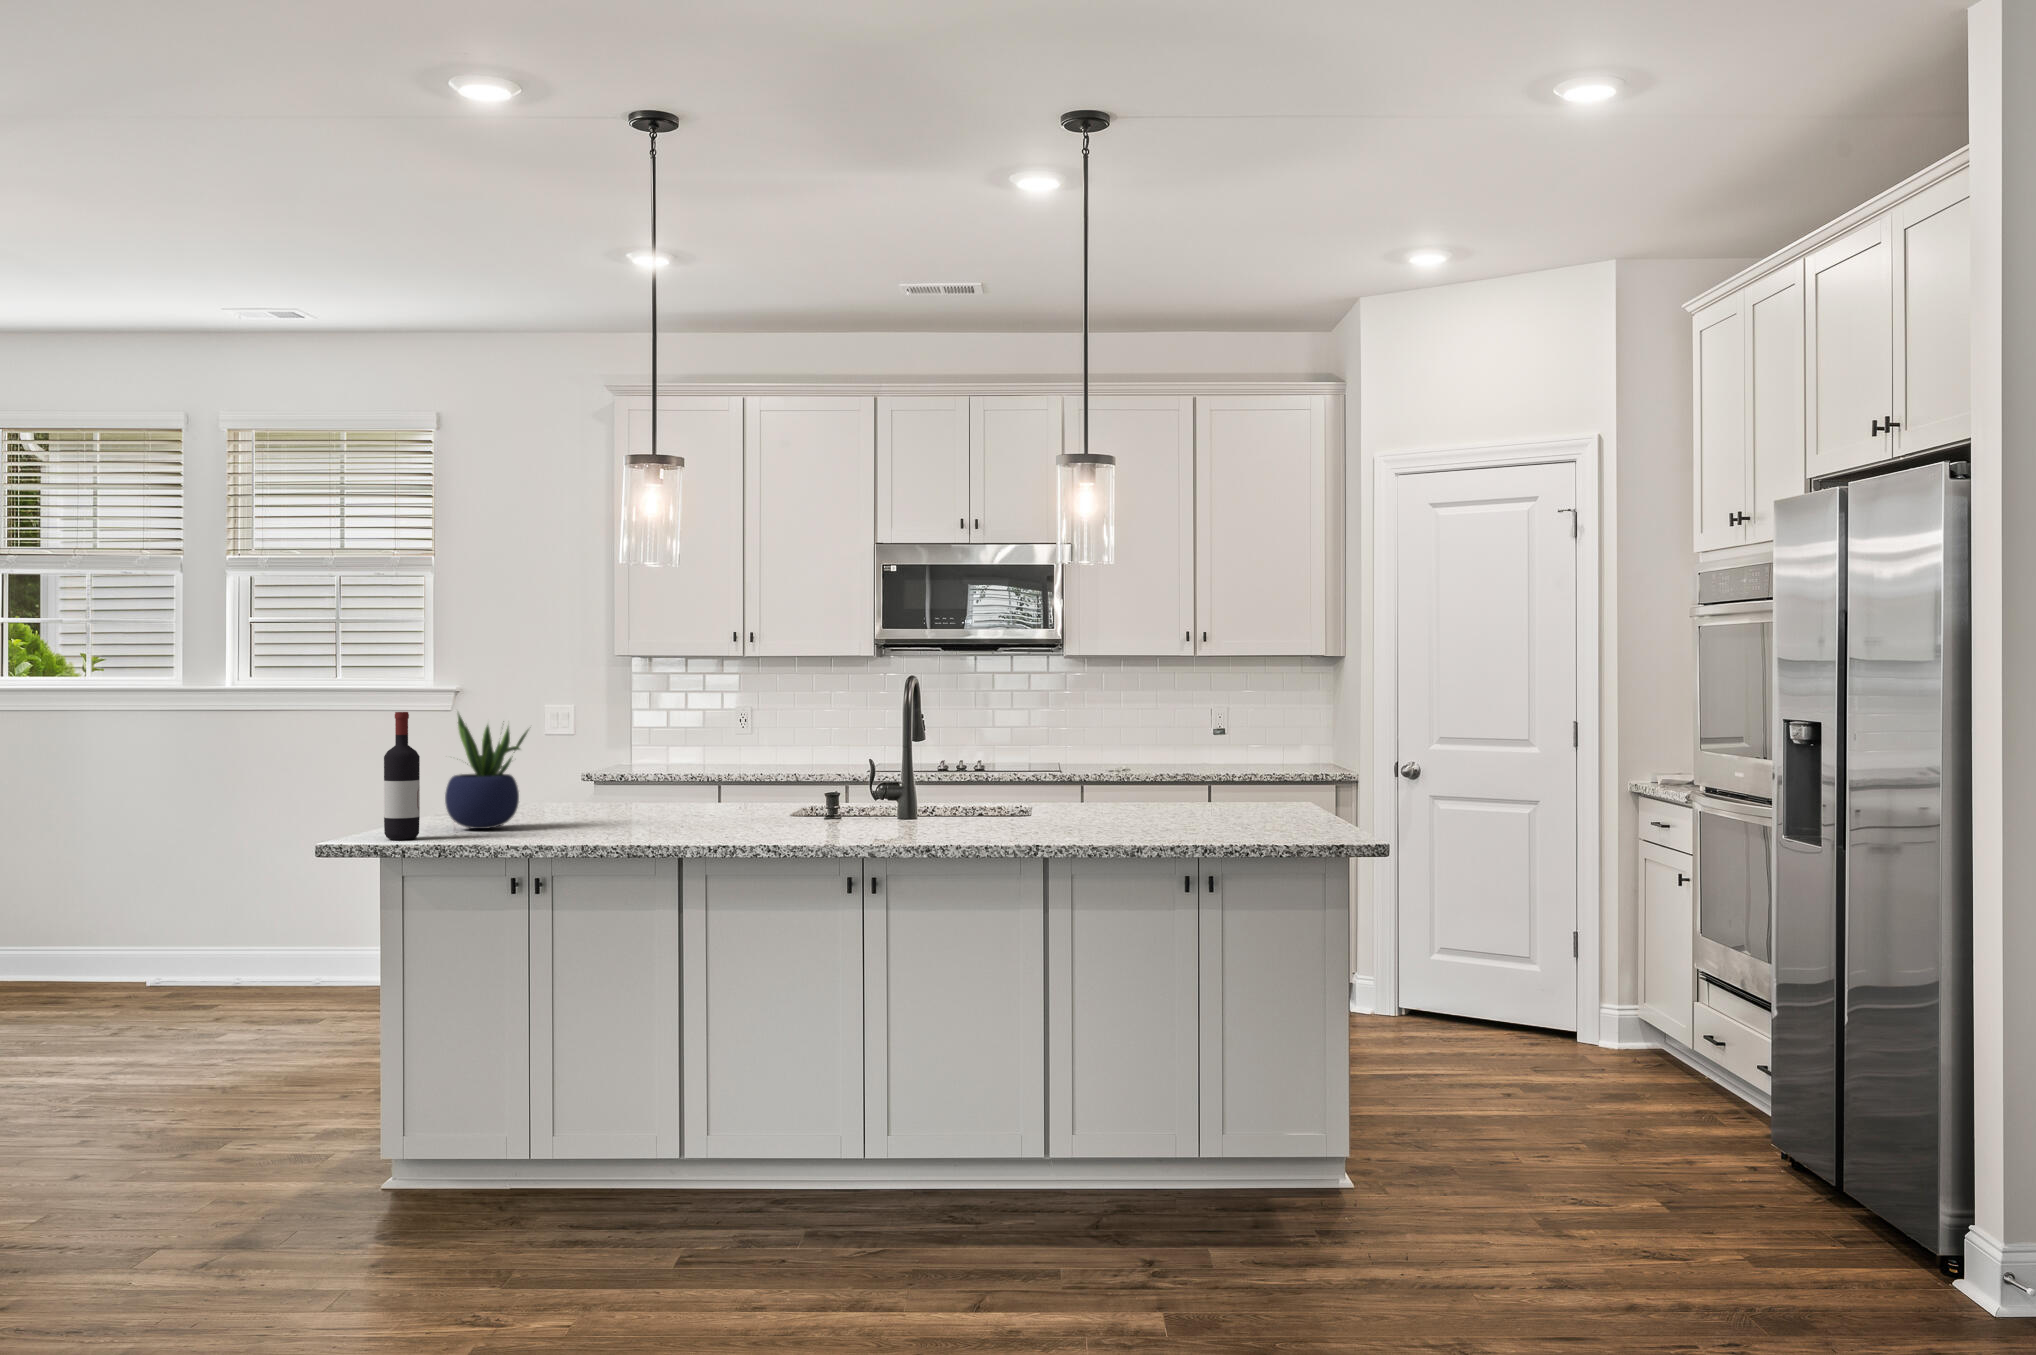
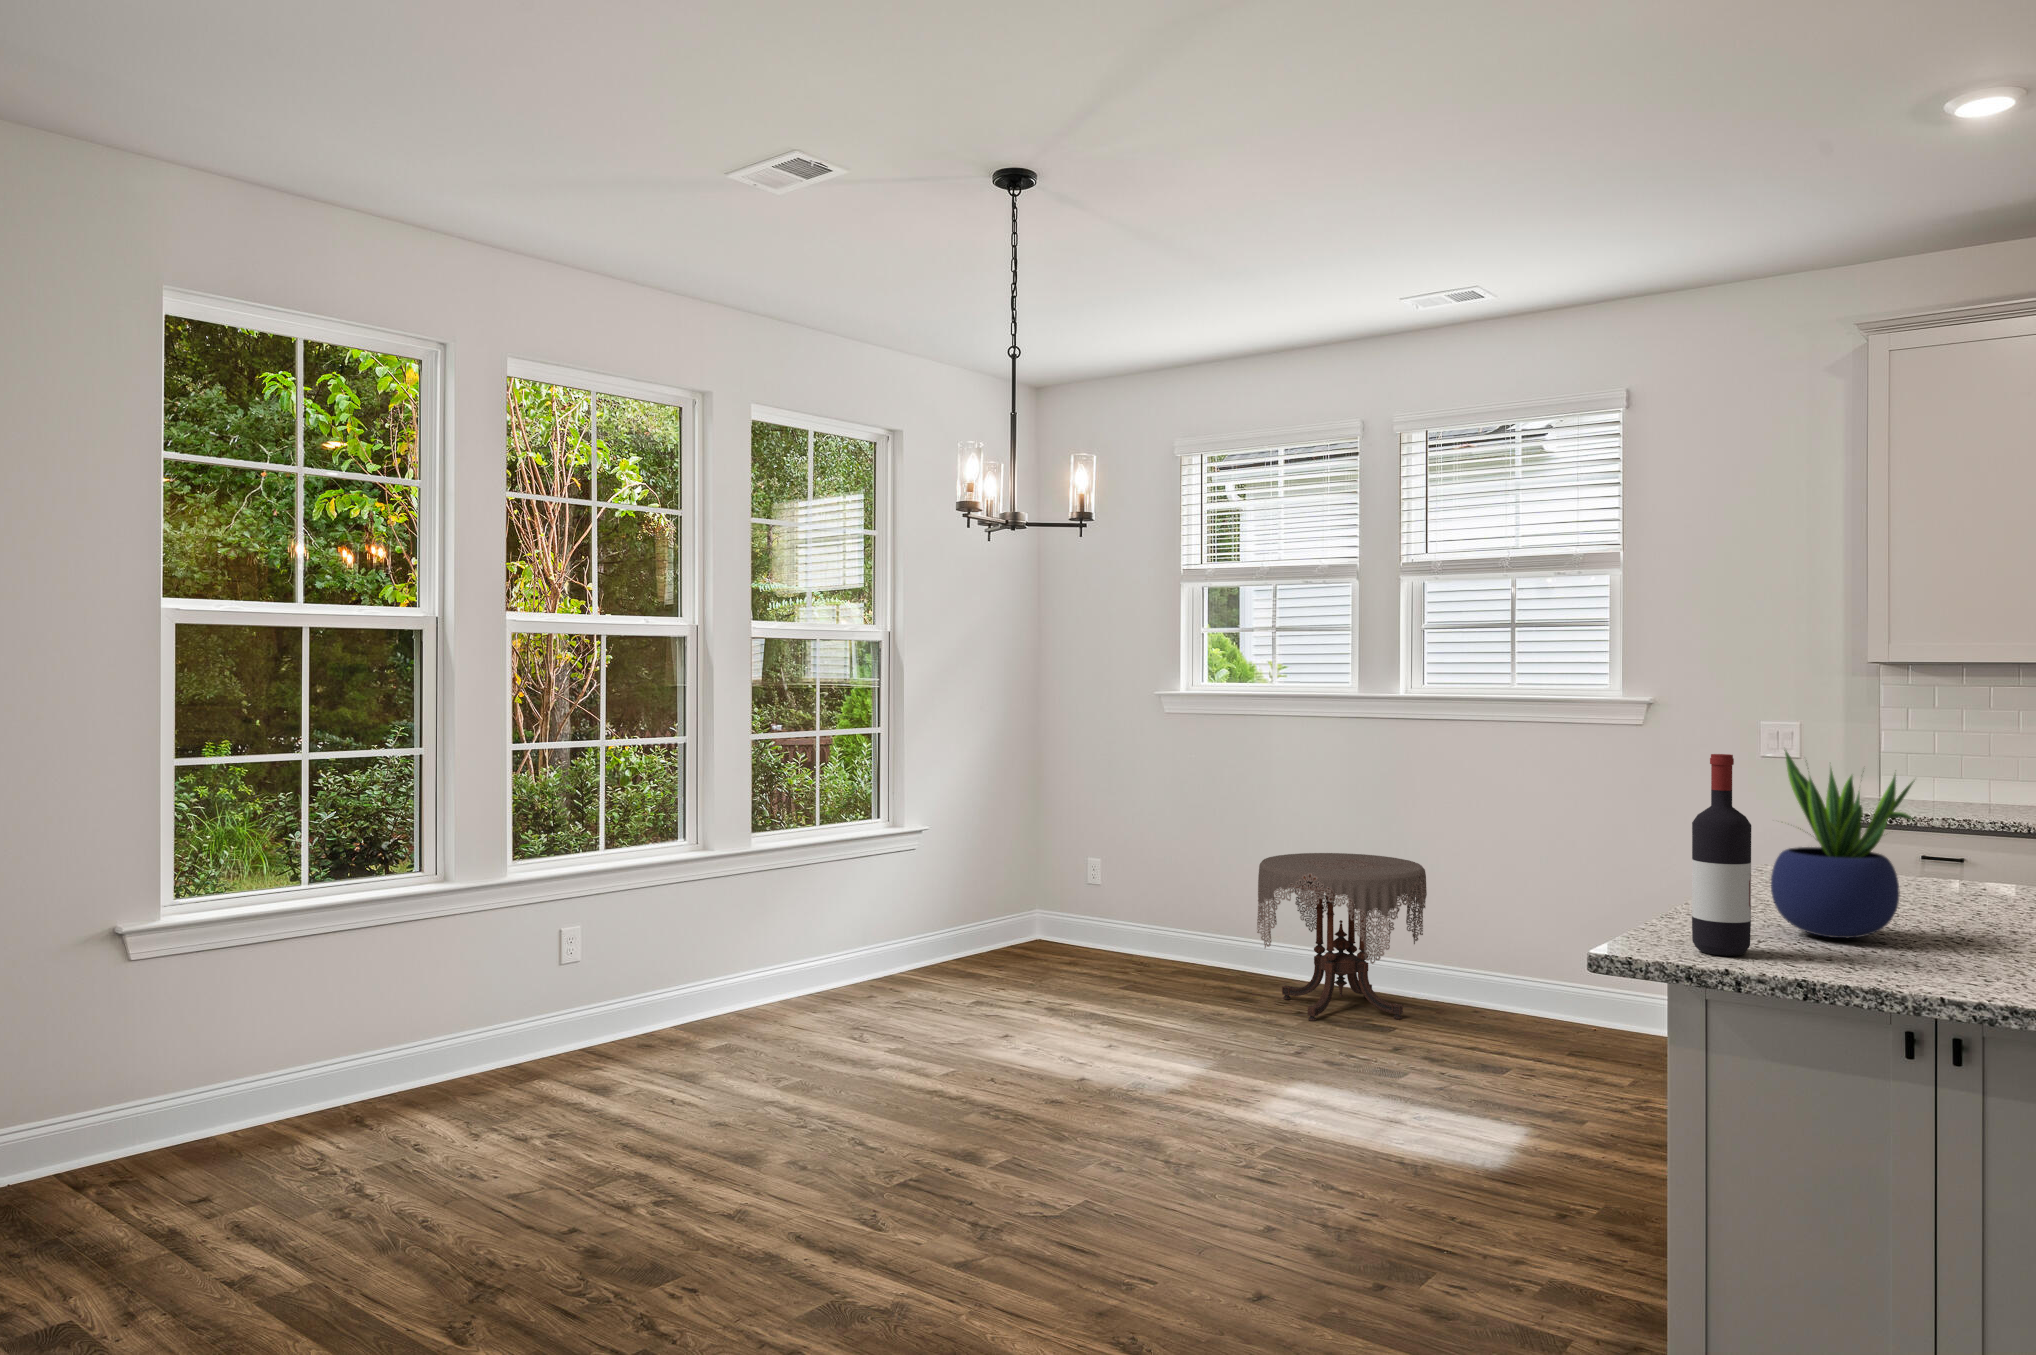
side table: none [68,846,253,1011] -> present [1257,853,1427,1021]

